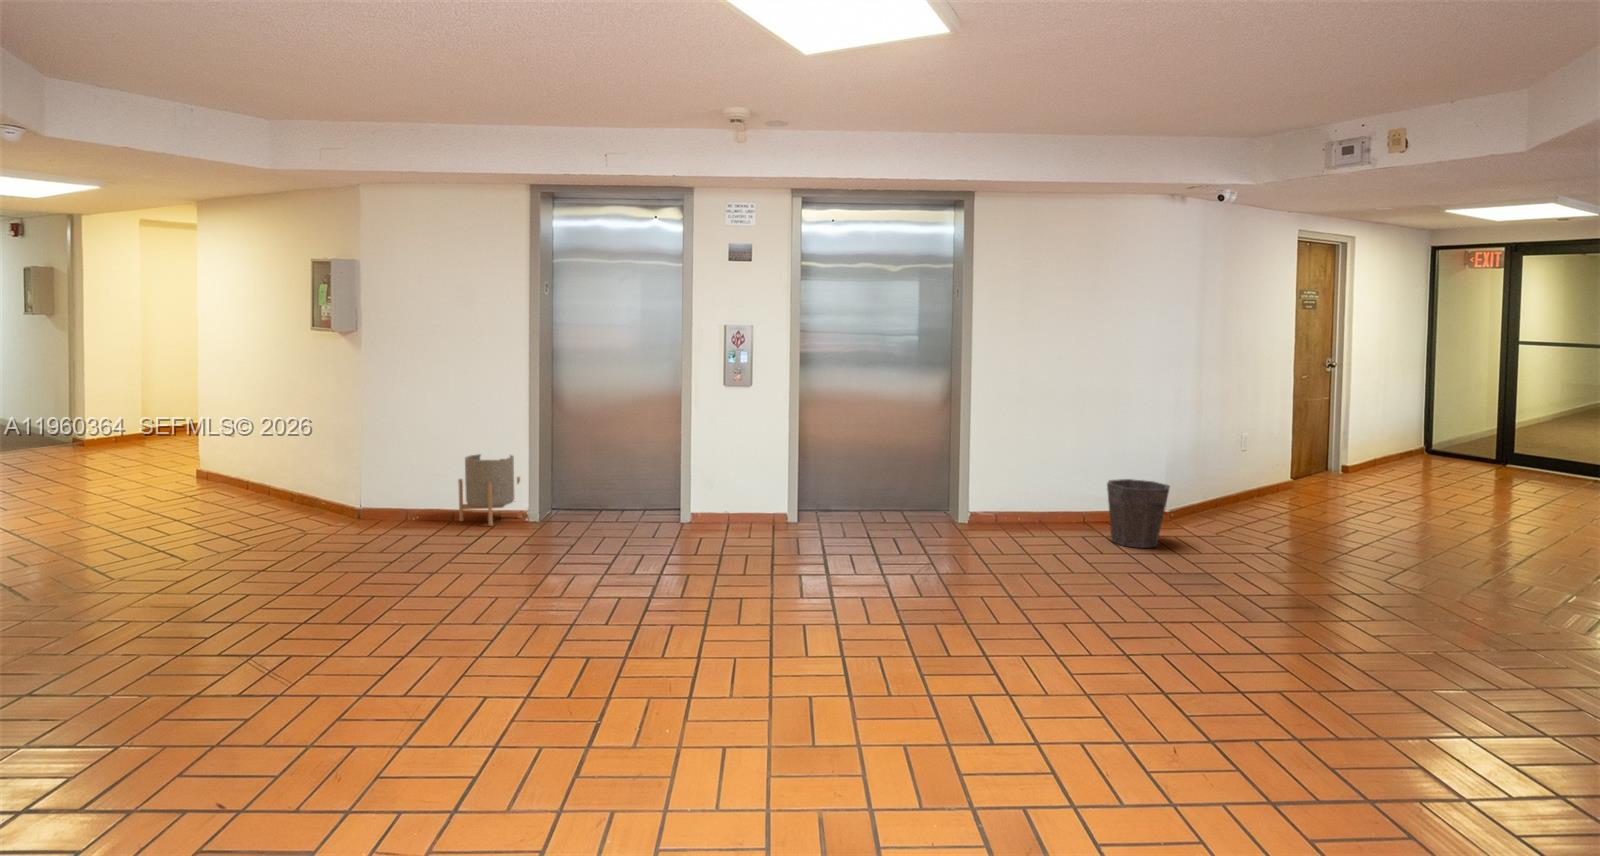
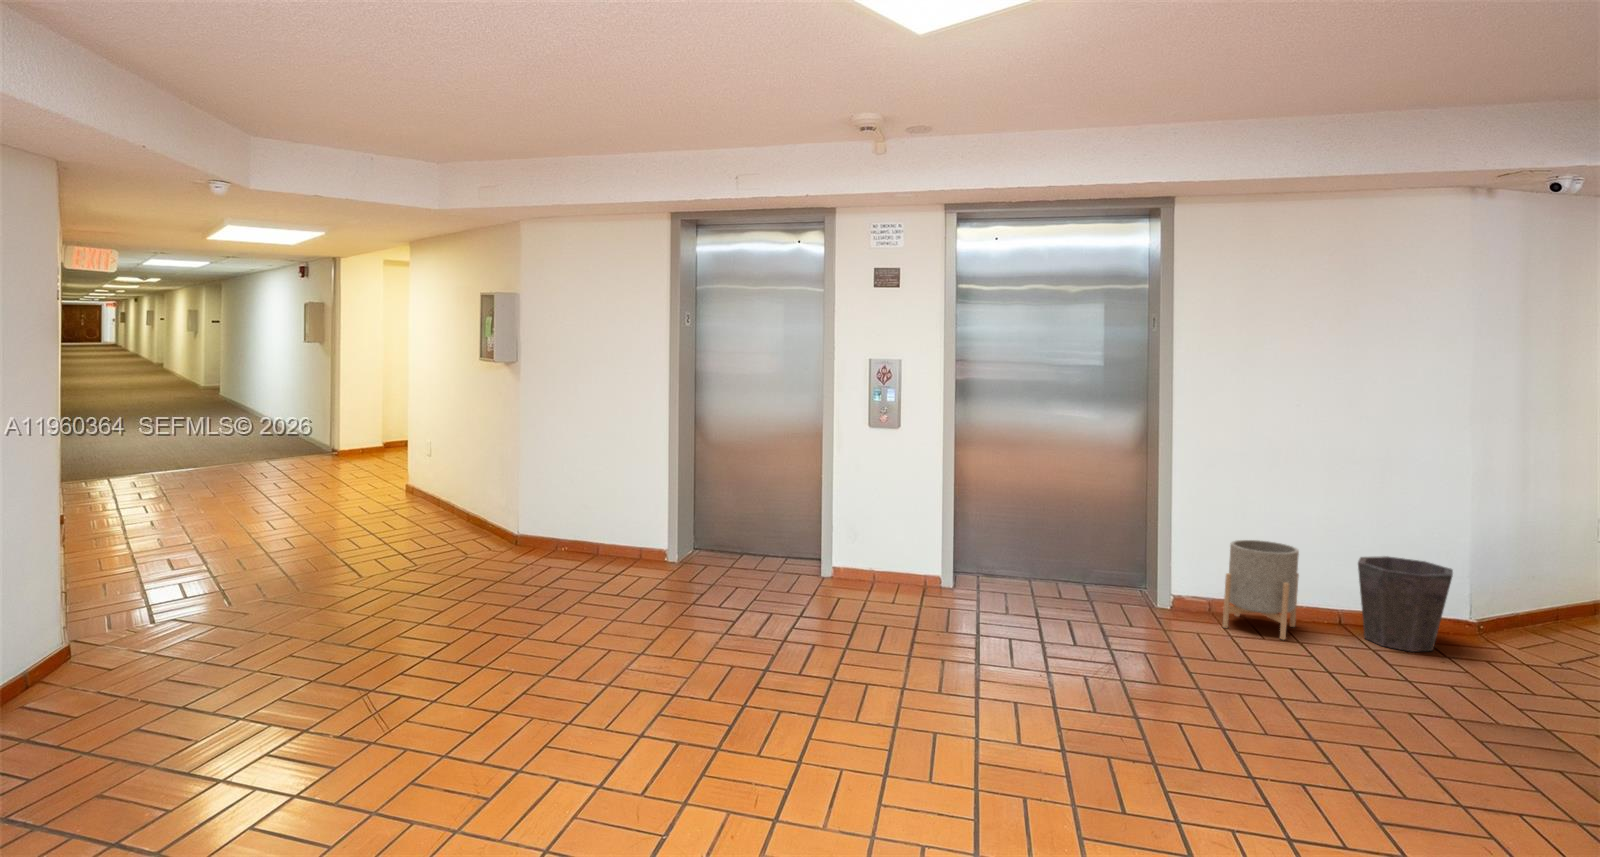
planter: present [458,454,521,526] -> present [1223,540,1299,640]

